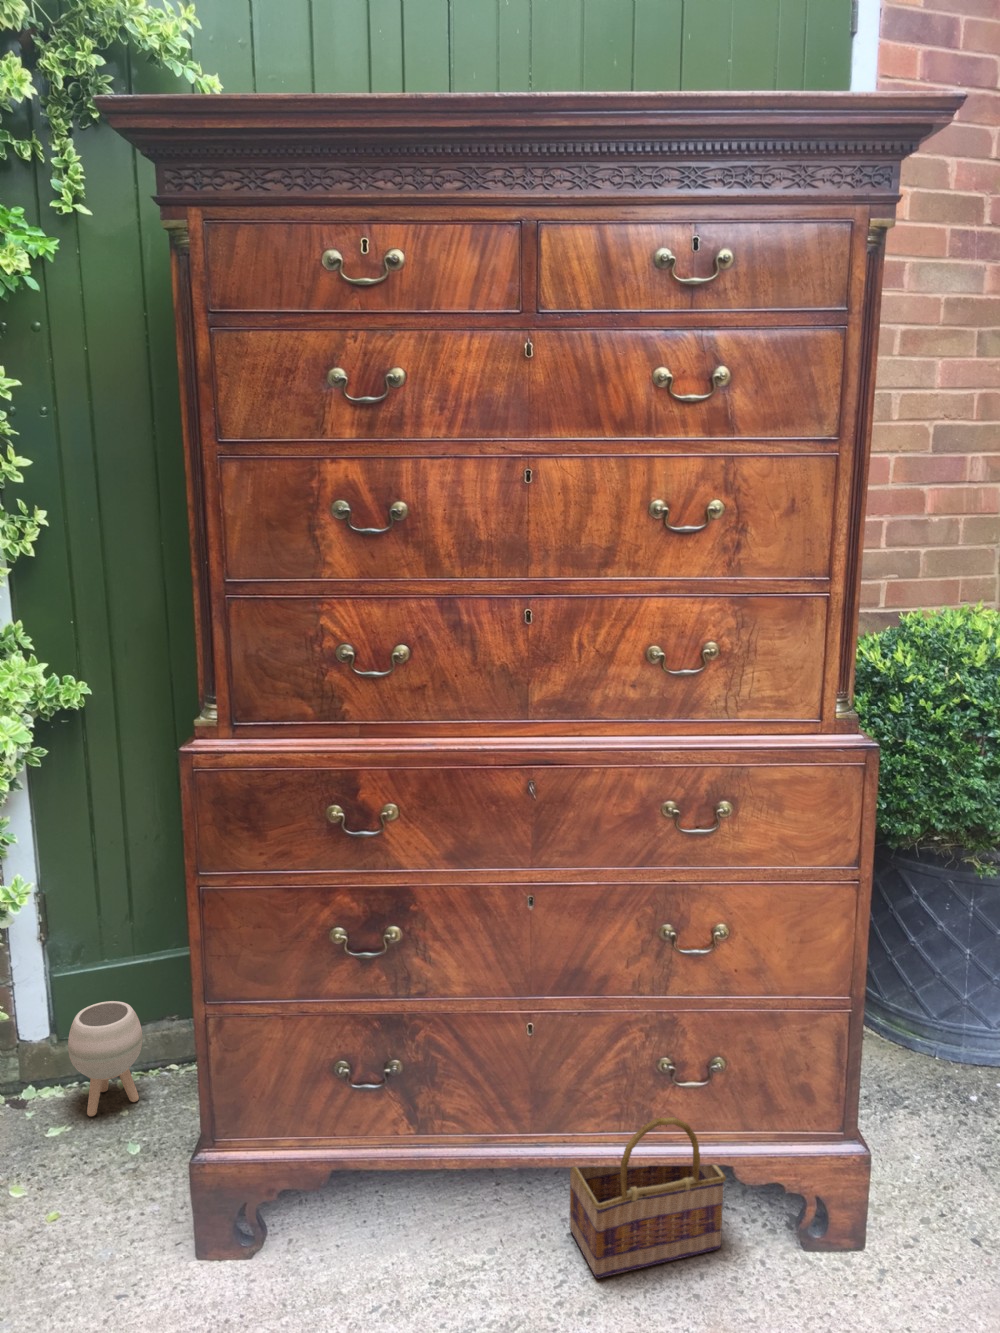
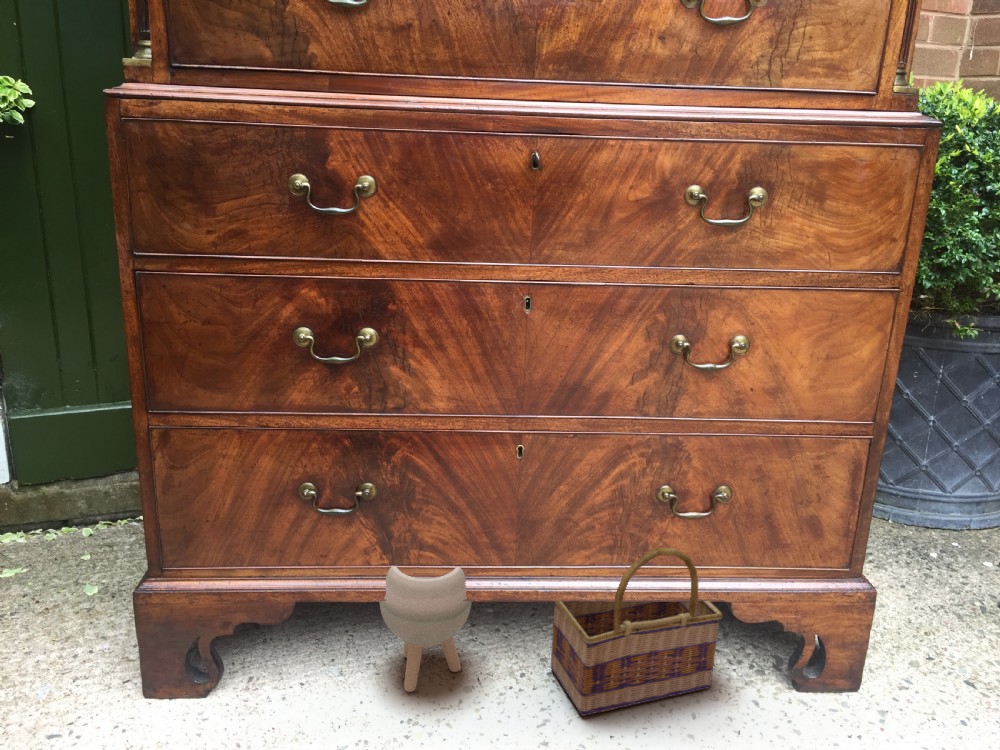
planter: present [68,1001,143,1116] -> present [380,566,472,692]

